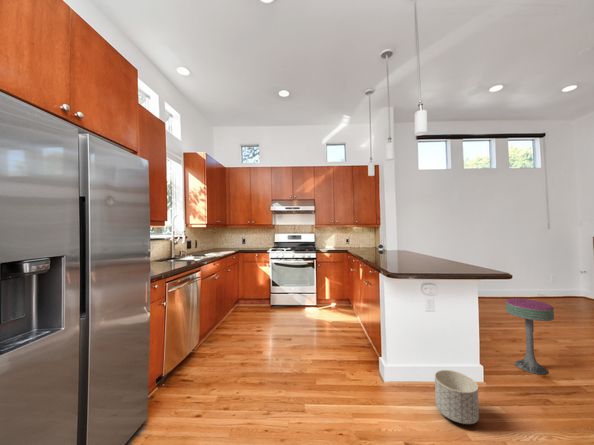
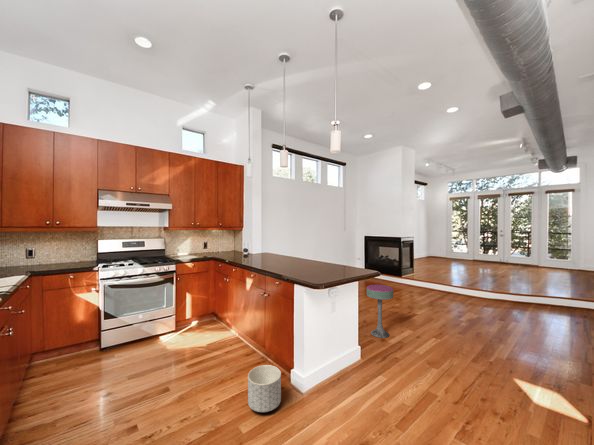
planter: present [435,370,479,424] -> present [248,365,281,412]

